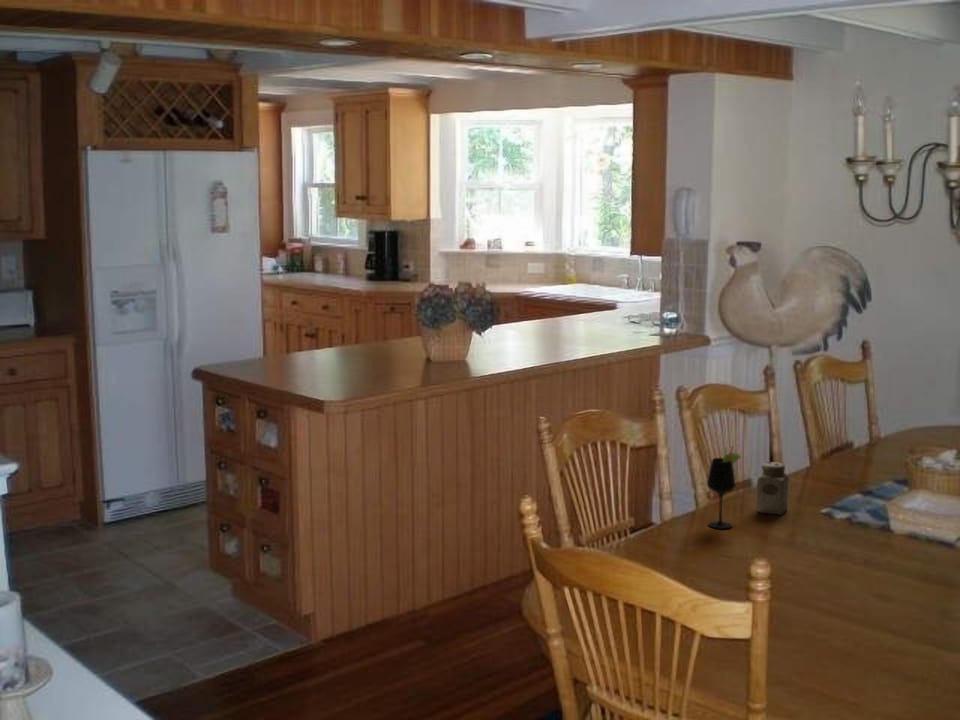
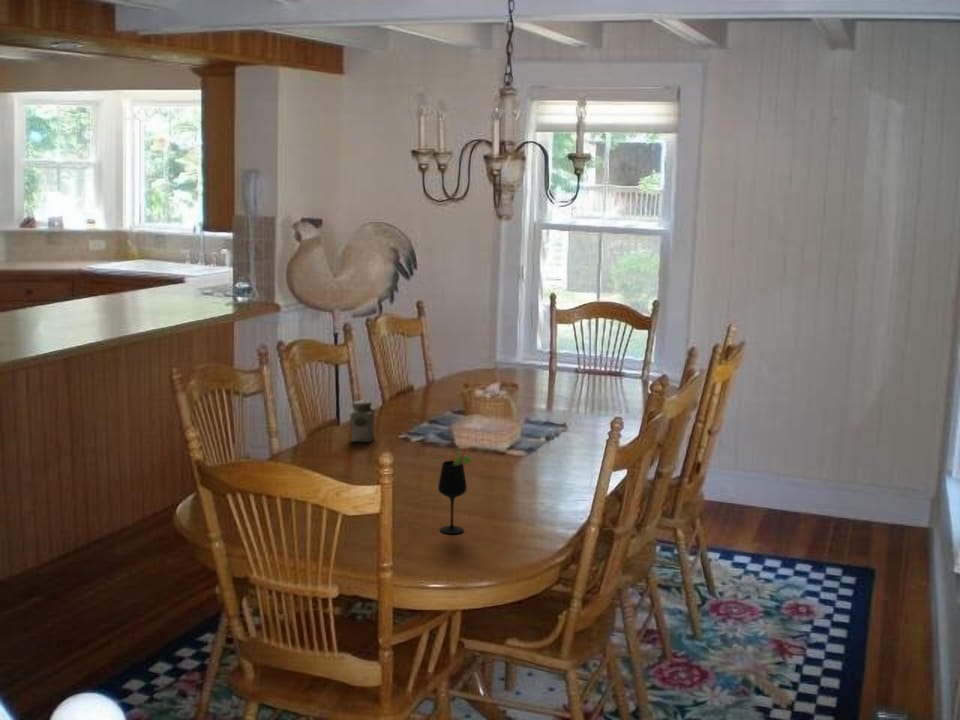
wine glass: present [707,448,741,528] -> present [438,449,472,534]

